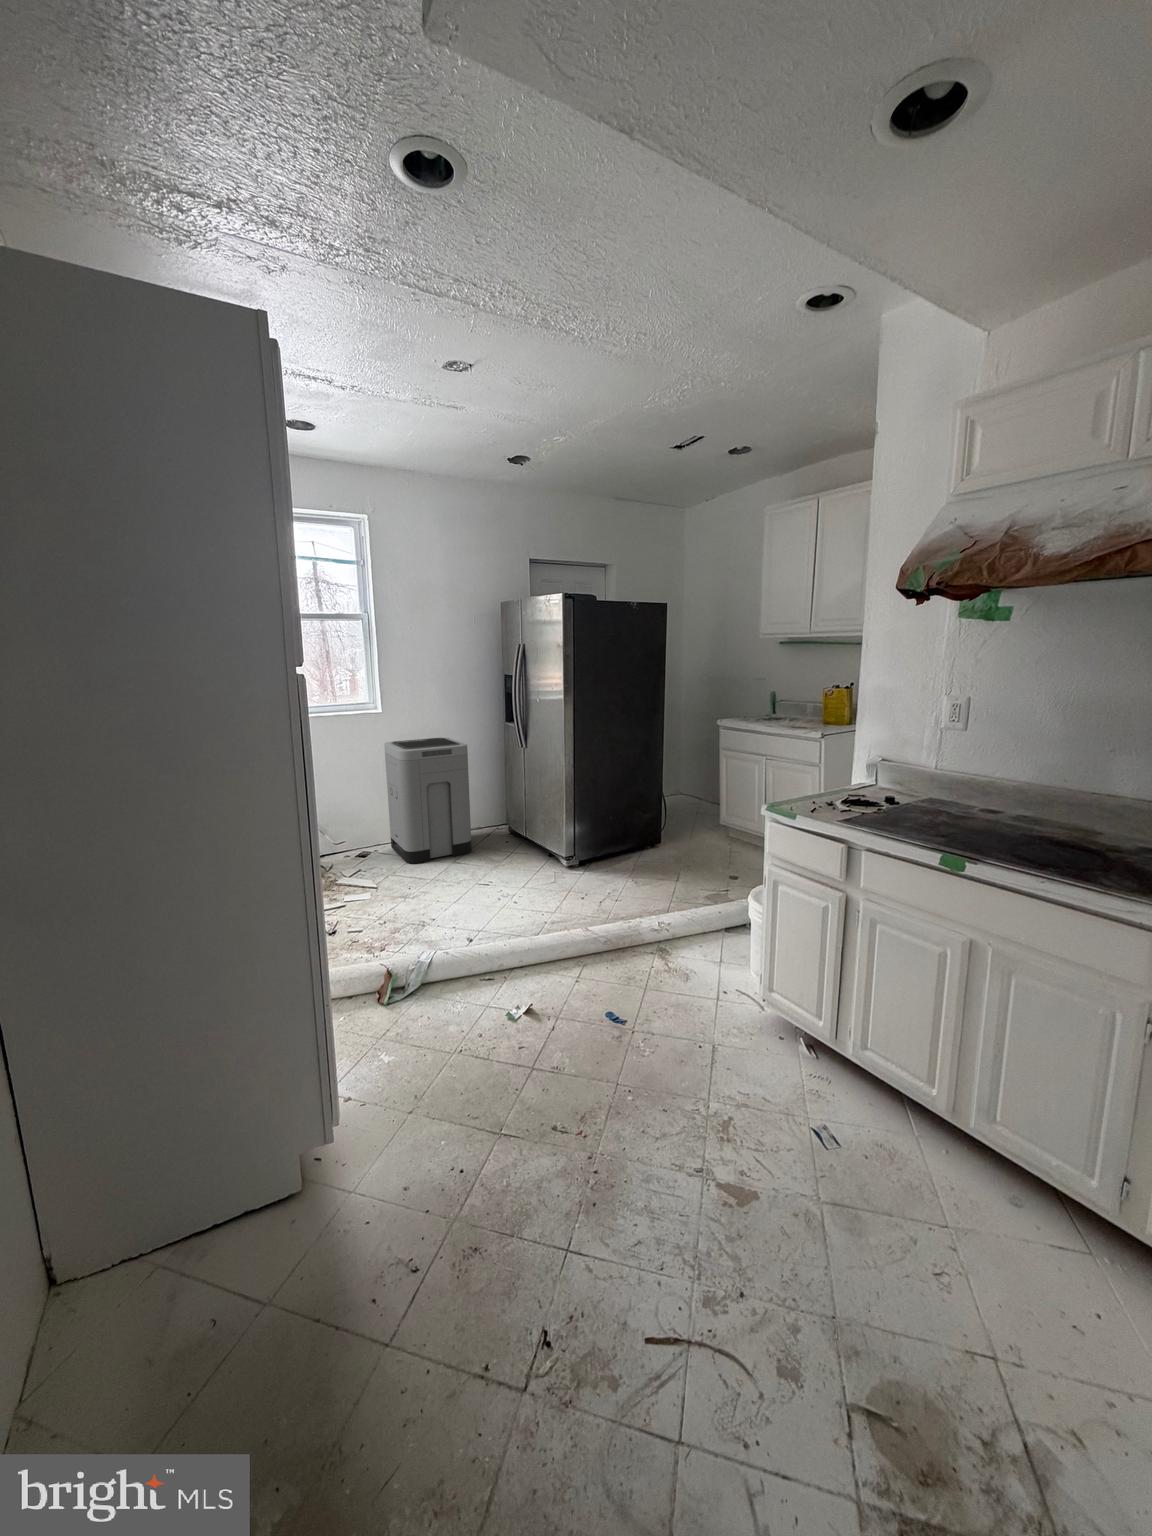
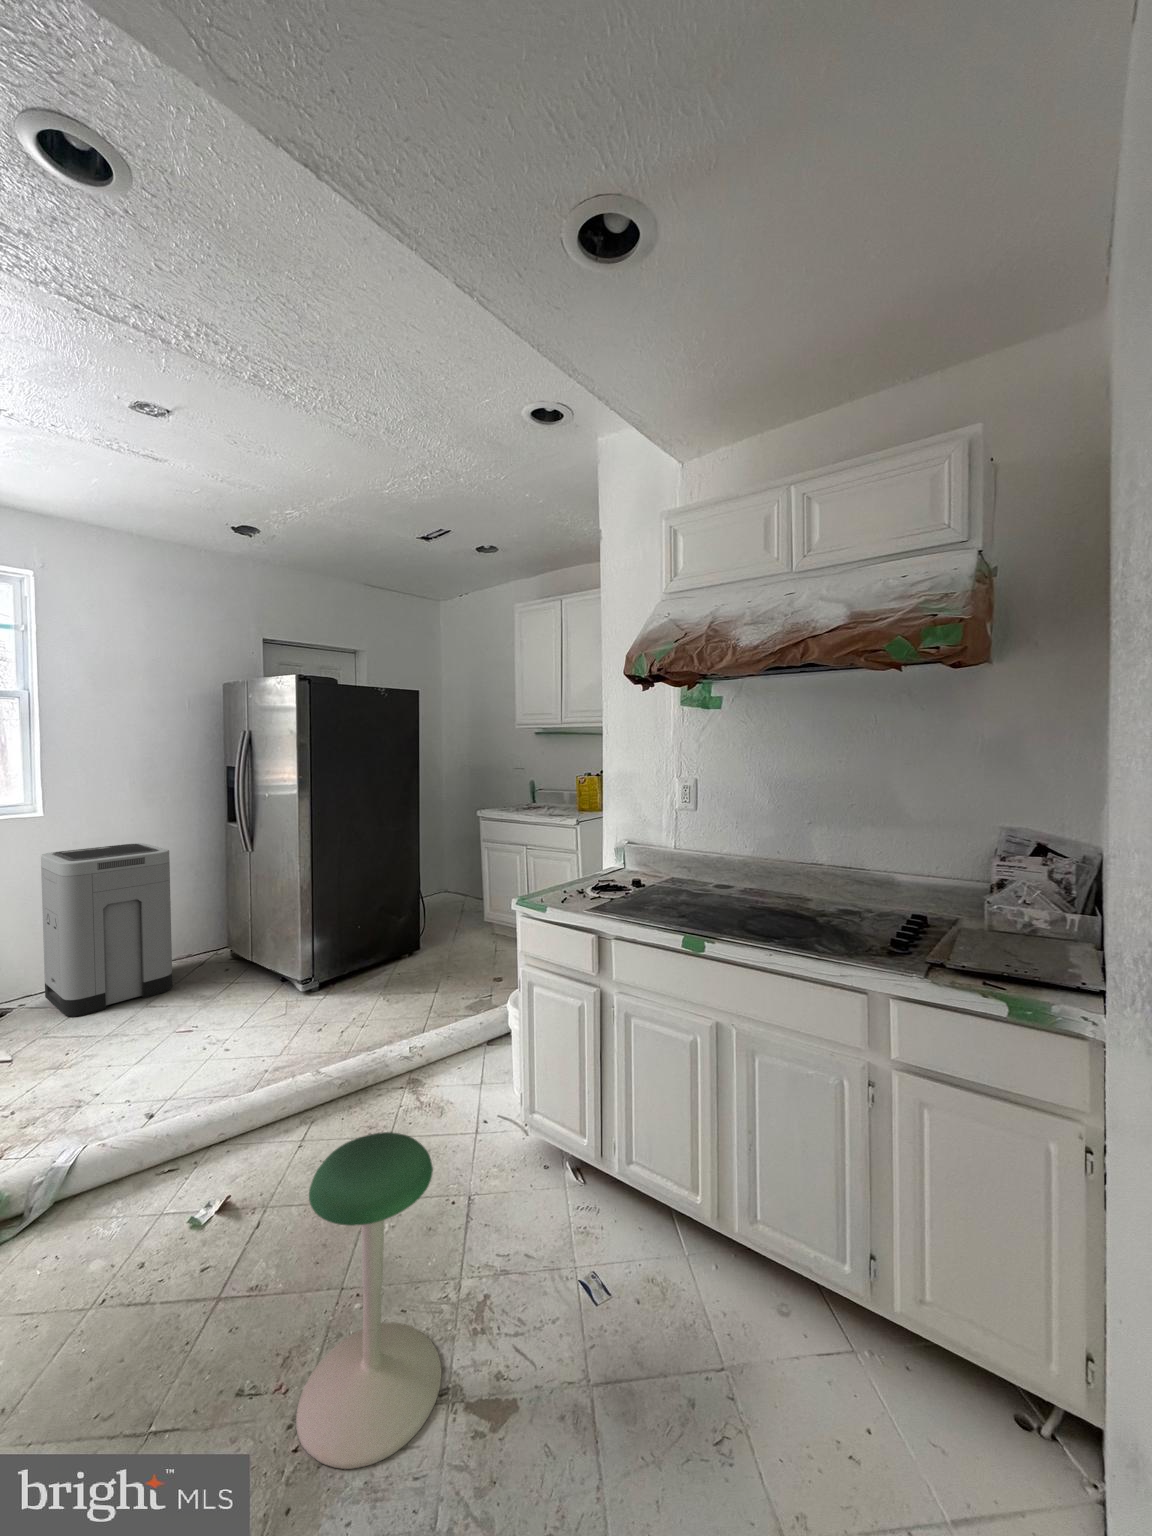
stool: none [594,977,697,1197] -> present [296,1132,442,1469]

